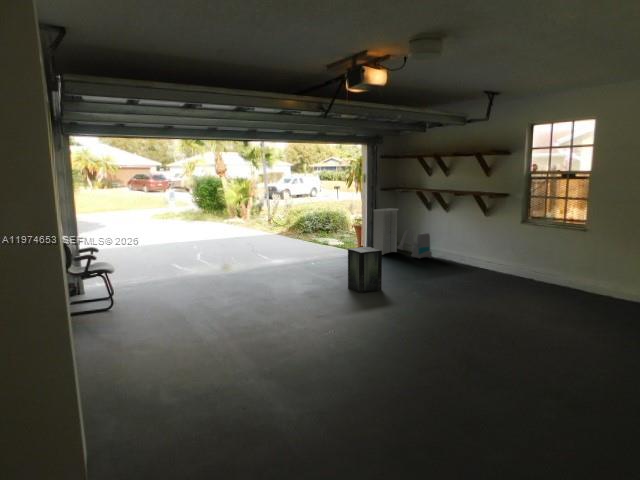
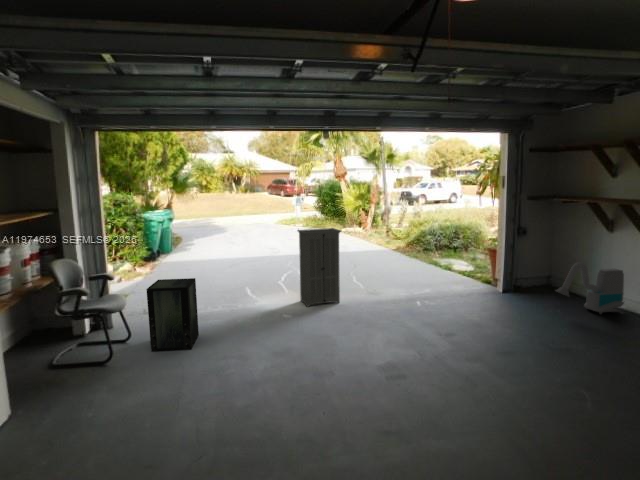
storage cabinet: present [373,208,398,255] -> present [298,228,341,307]
storage box: present [348,247,382,293] -> present [146,278,199,351]

